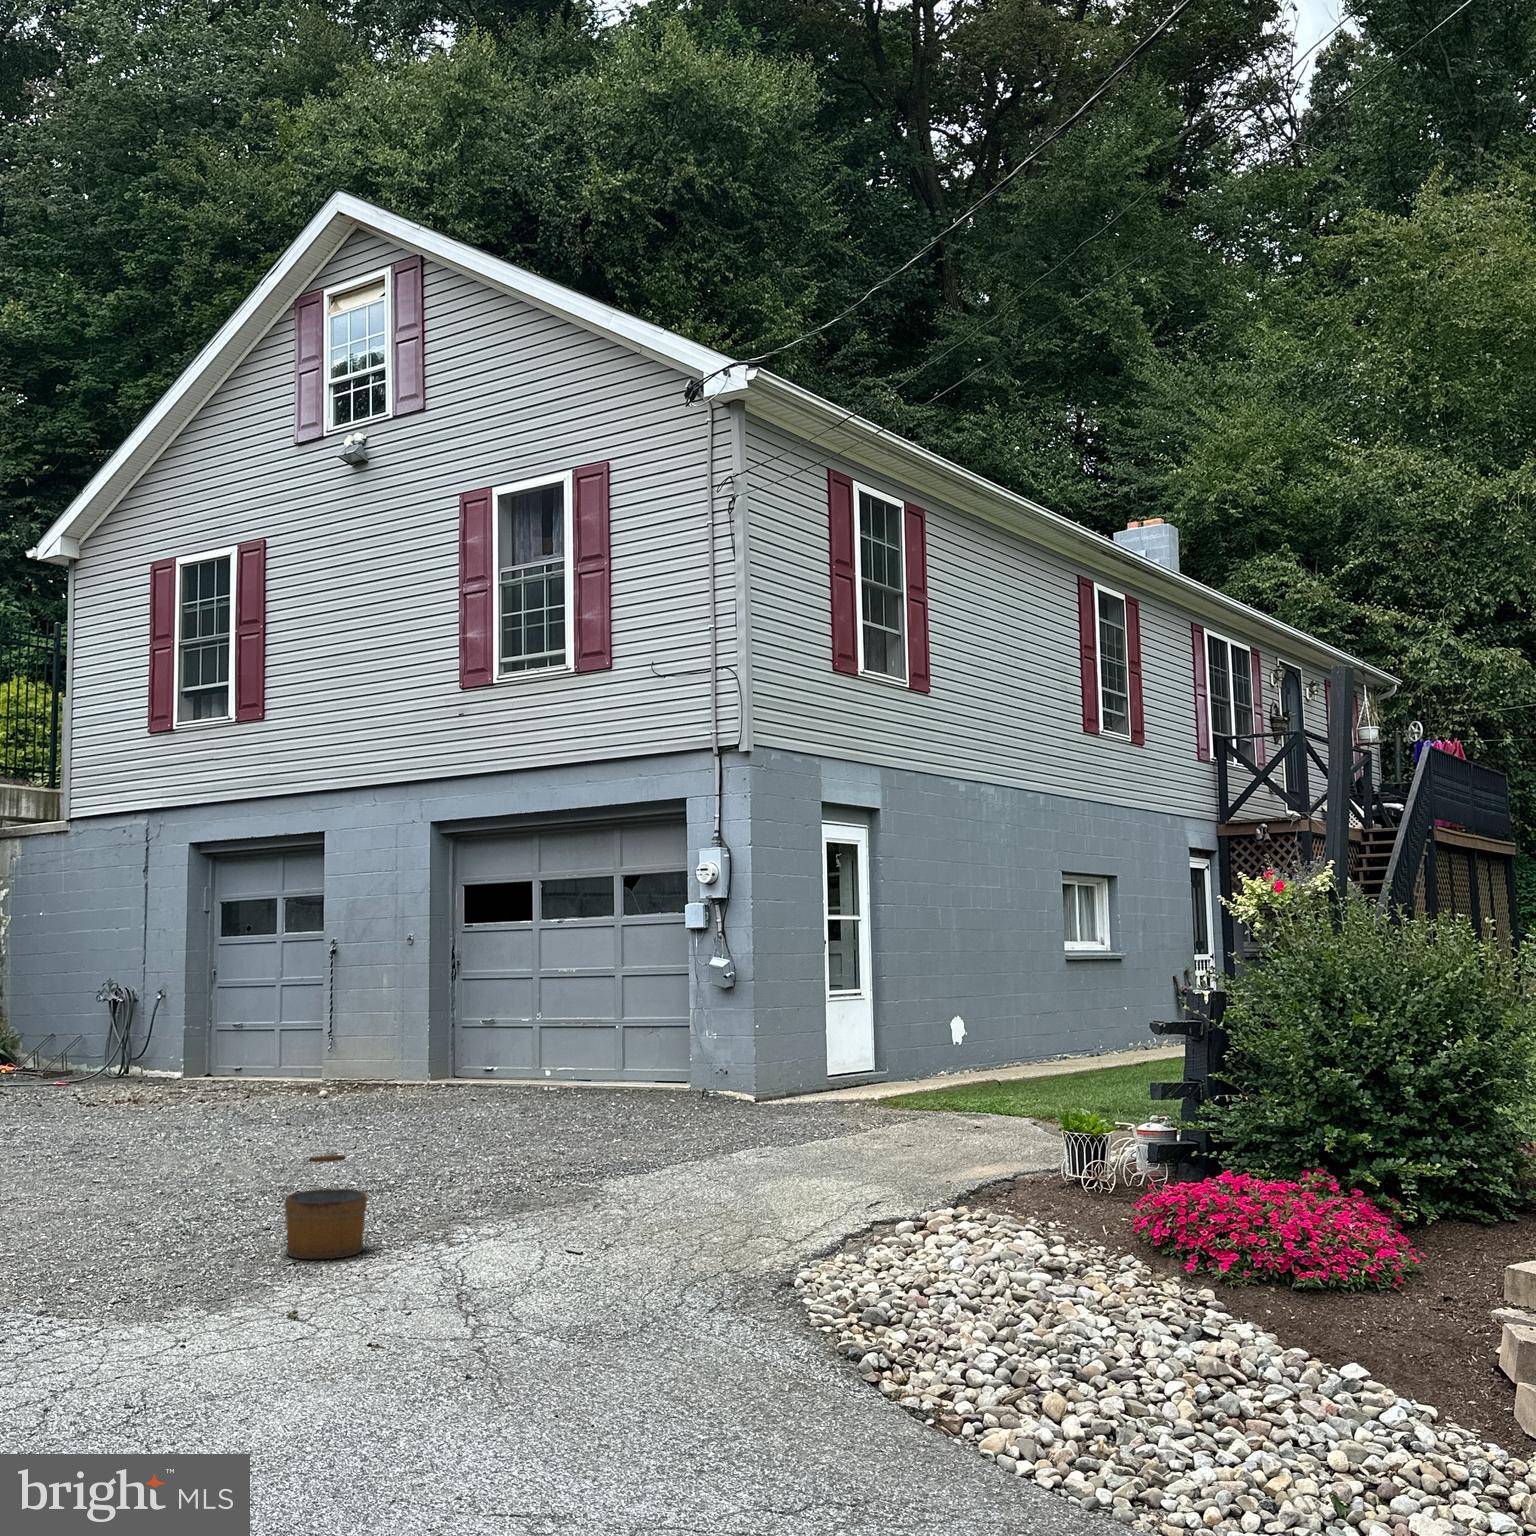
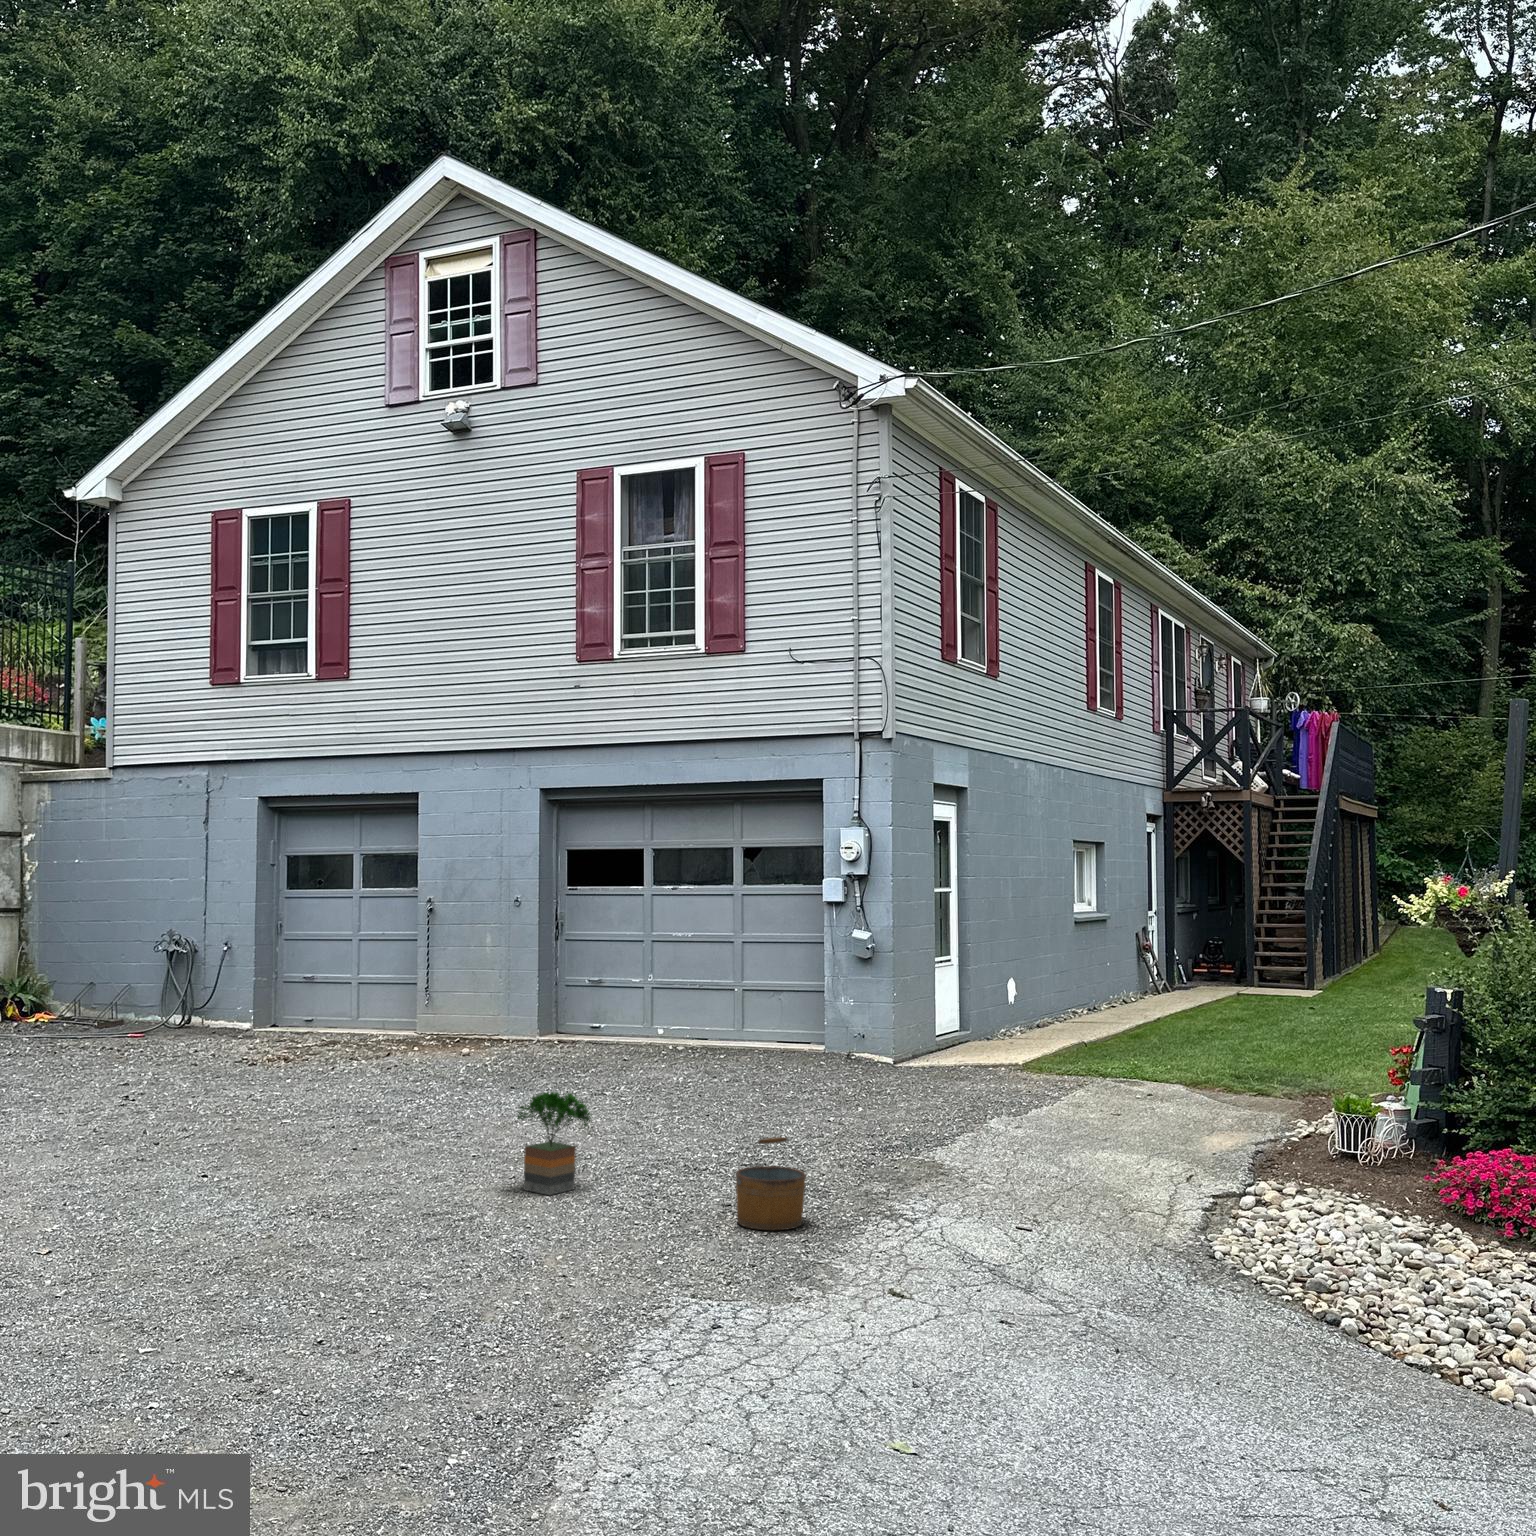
potted tree: none [115,1109,200,1224] -> present [517,1092,592,1195]

